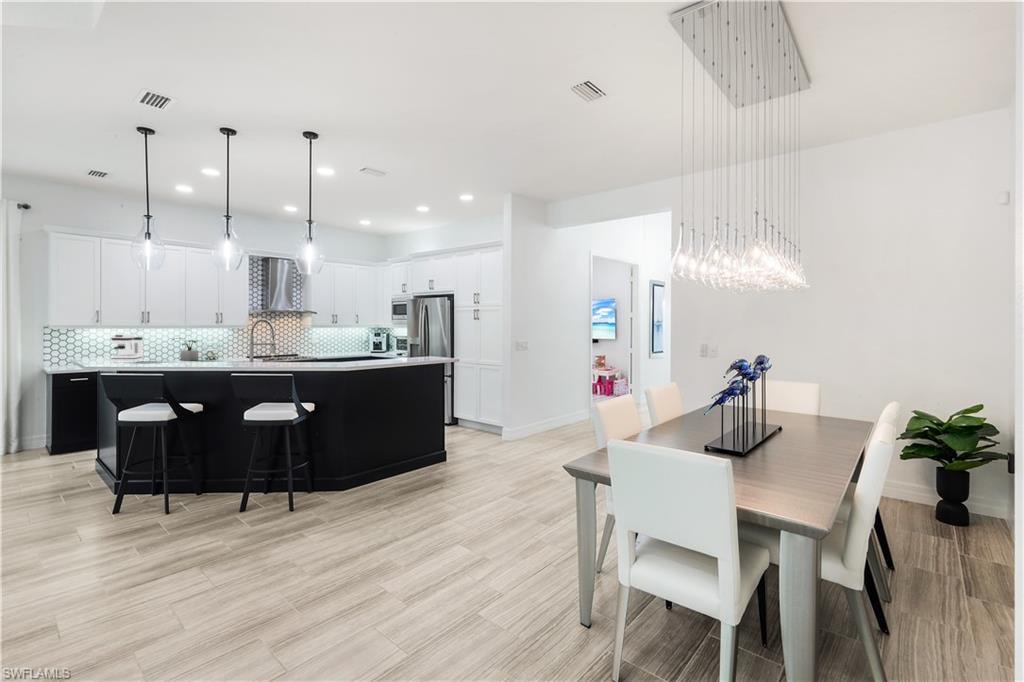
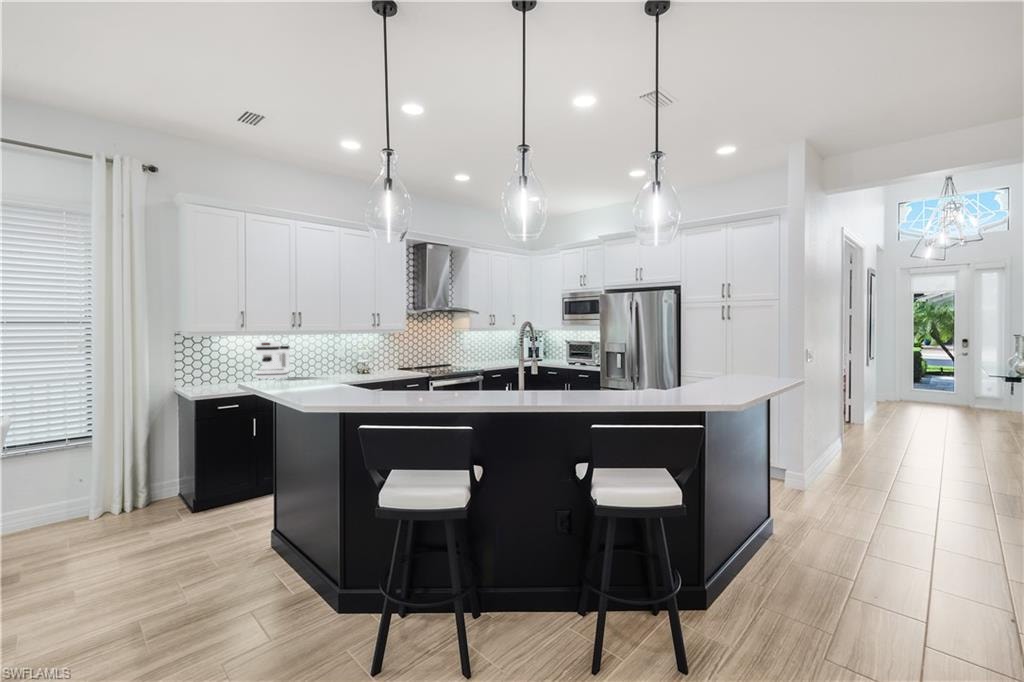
potted plant: present [172,338,198,361] -> none [321,346,359,376]

